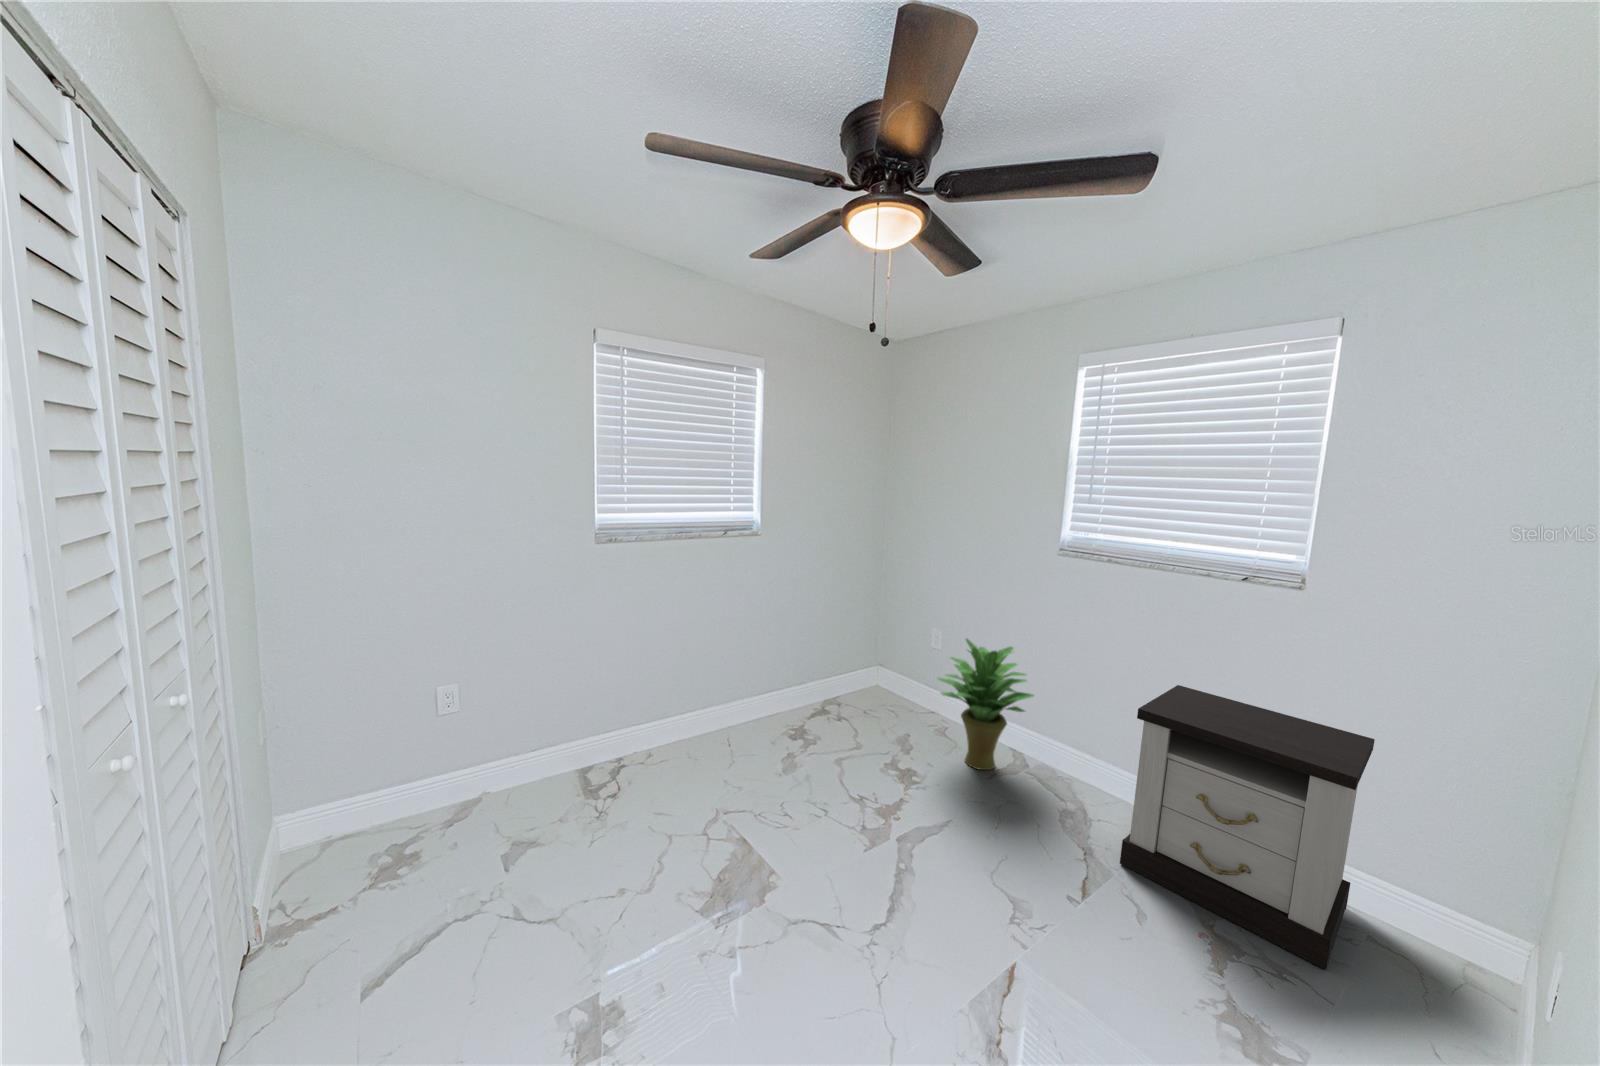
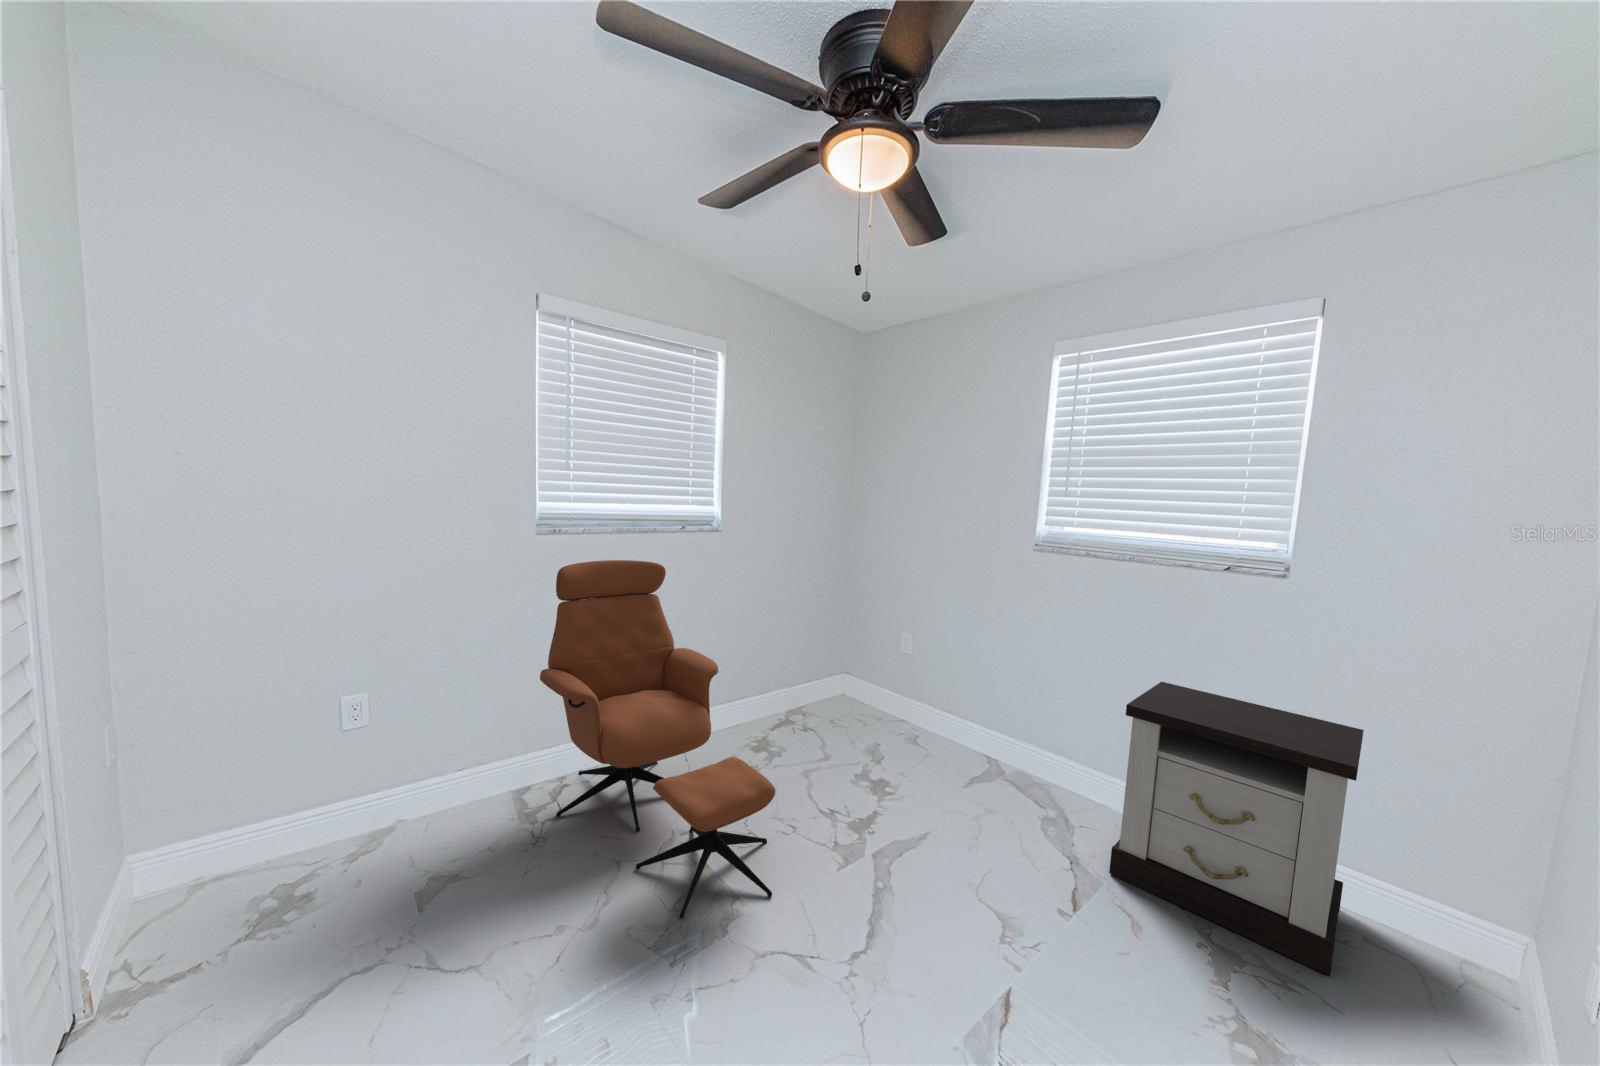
armchair: none [602,565,808,887] -> present [540,560,775,918]
potted plant: present [938,639,1034,770] -> none [910,639,1012,780]

